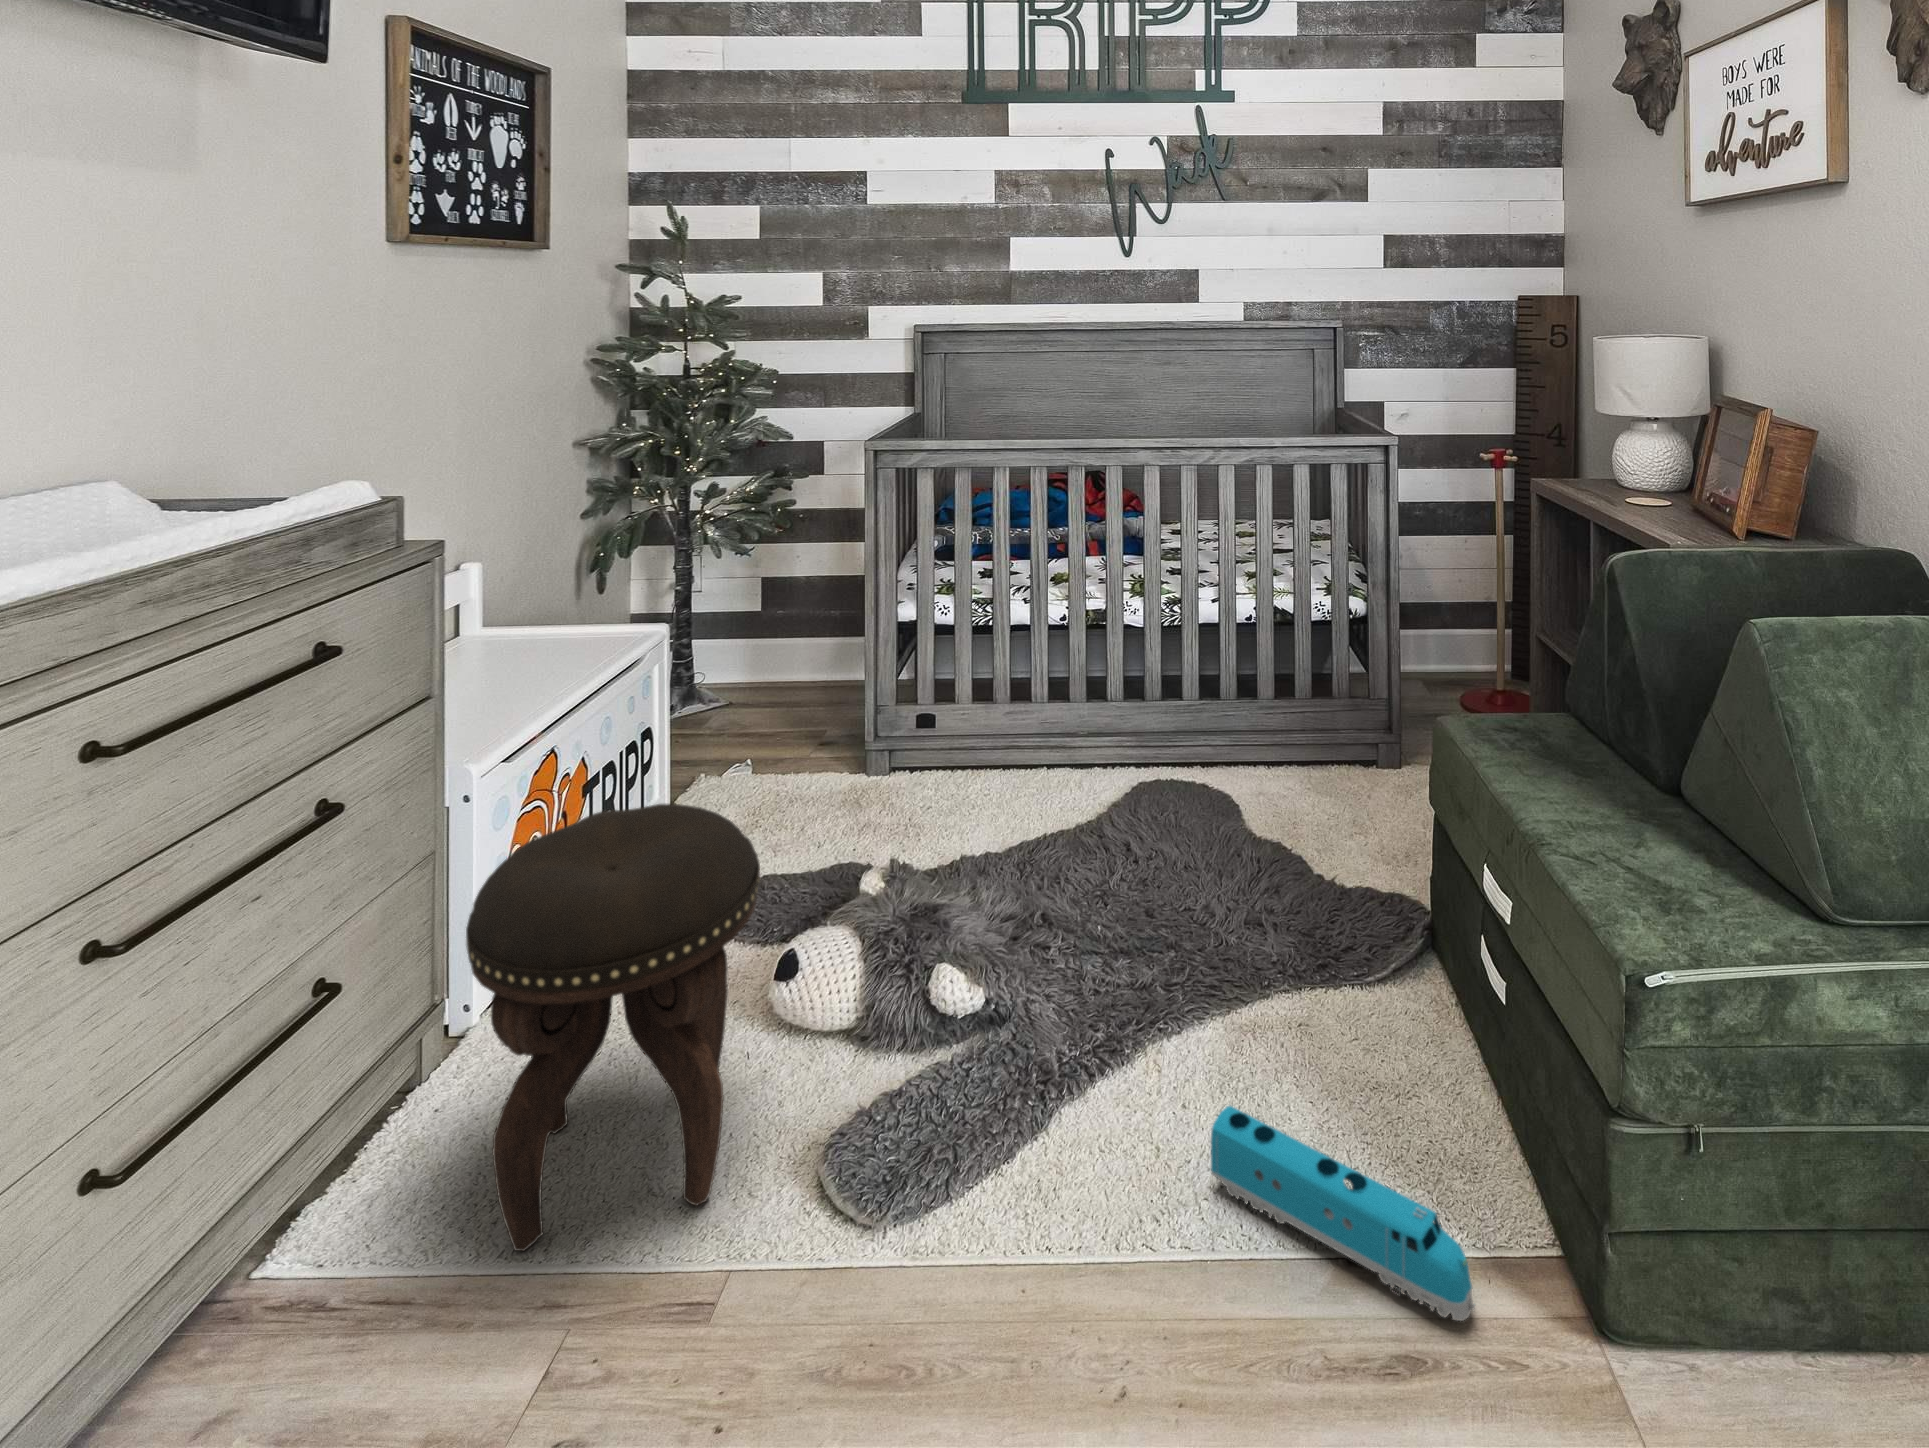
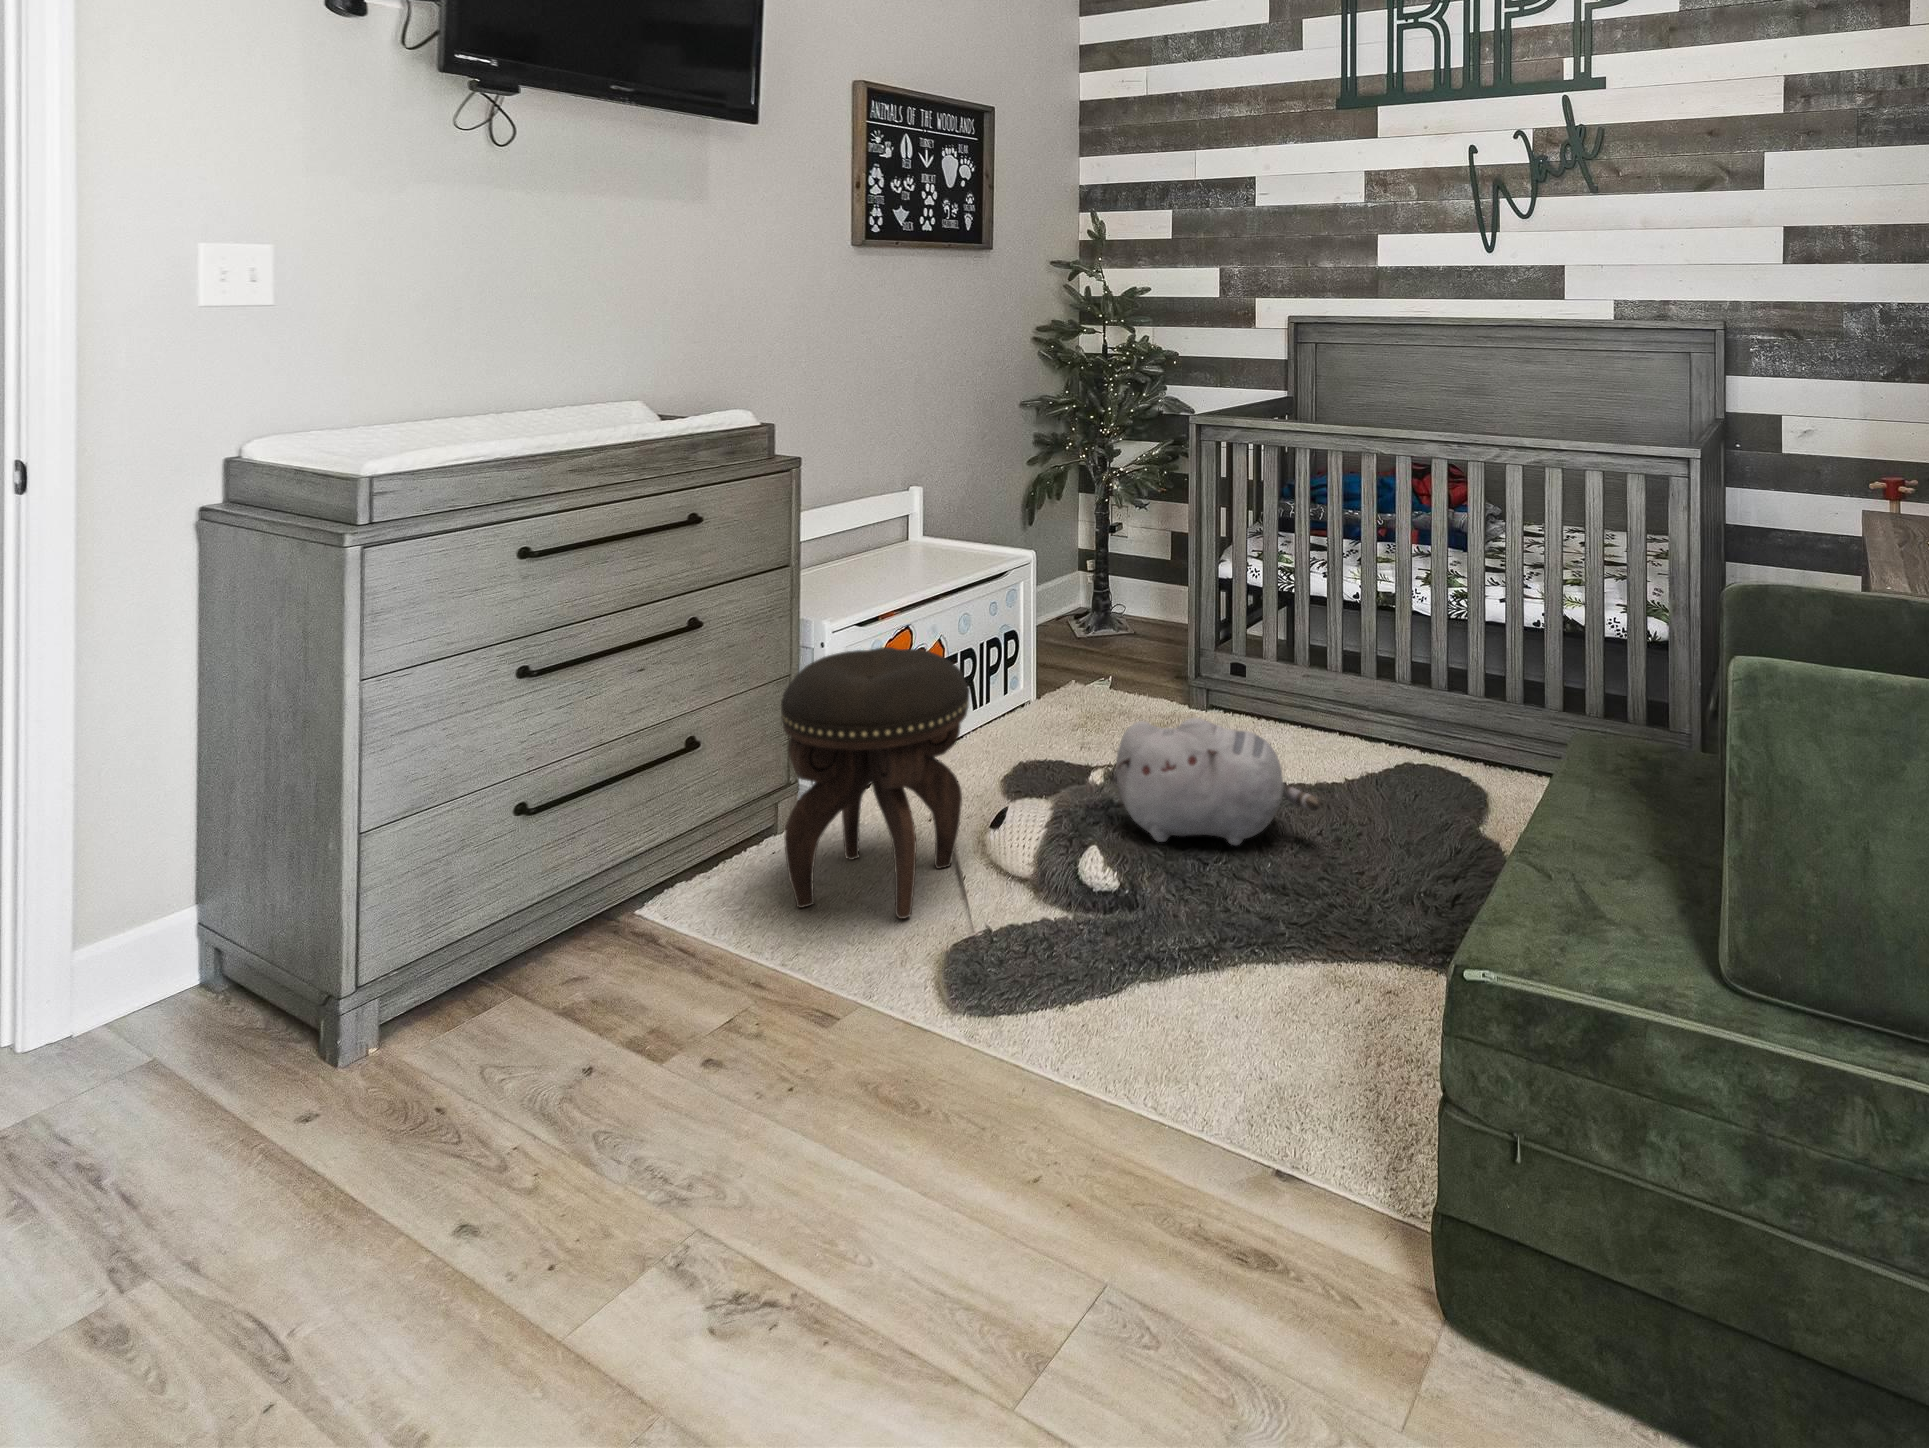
plush toy: none [904,802,1147,964] -> present [1116,718,1320,845]
toy train: present [1211,1106,1475,1321] -> none [1230,967,1367,1160]

